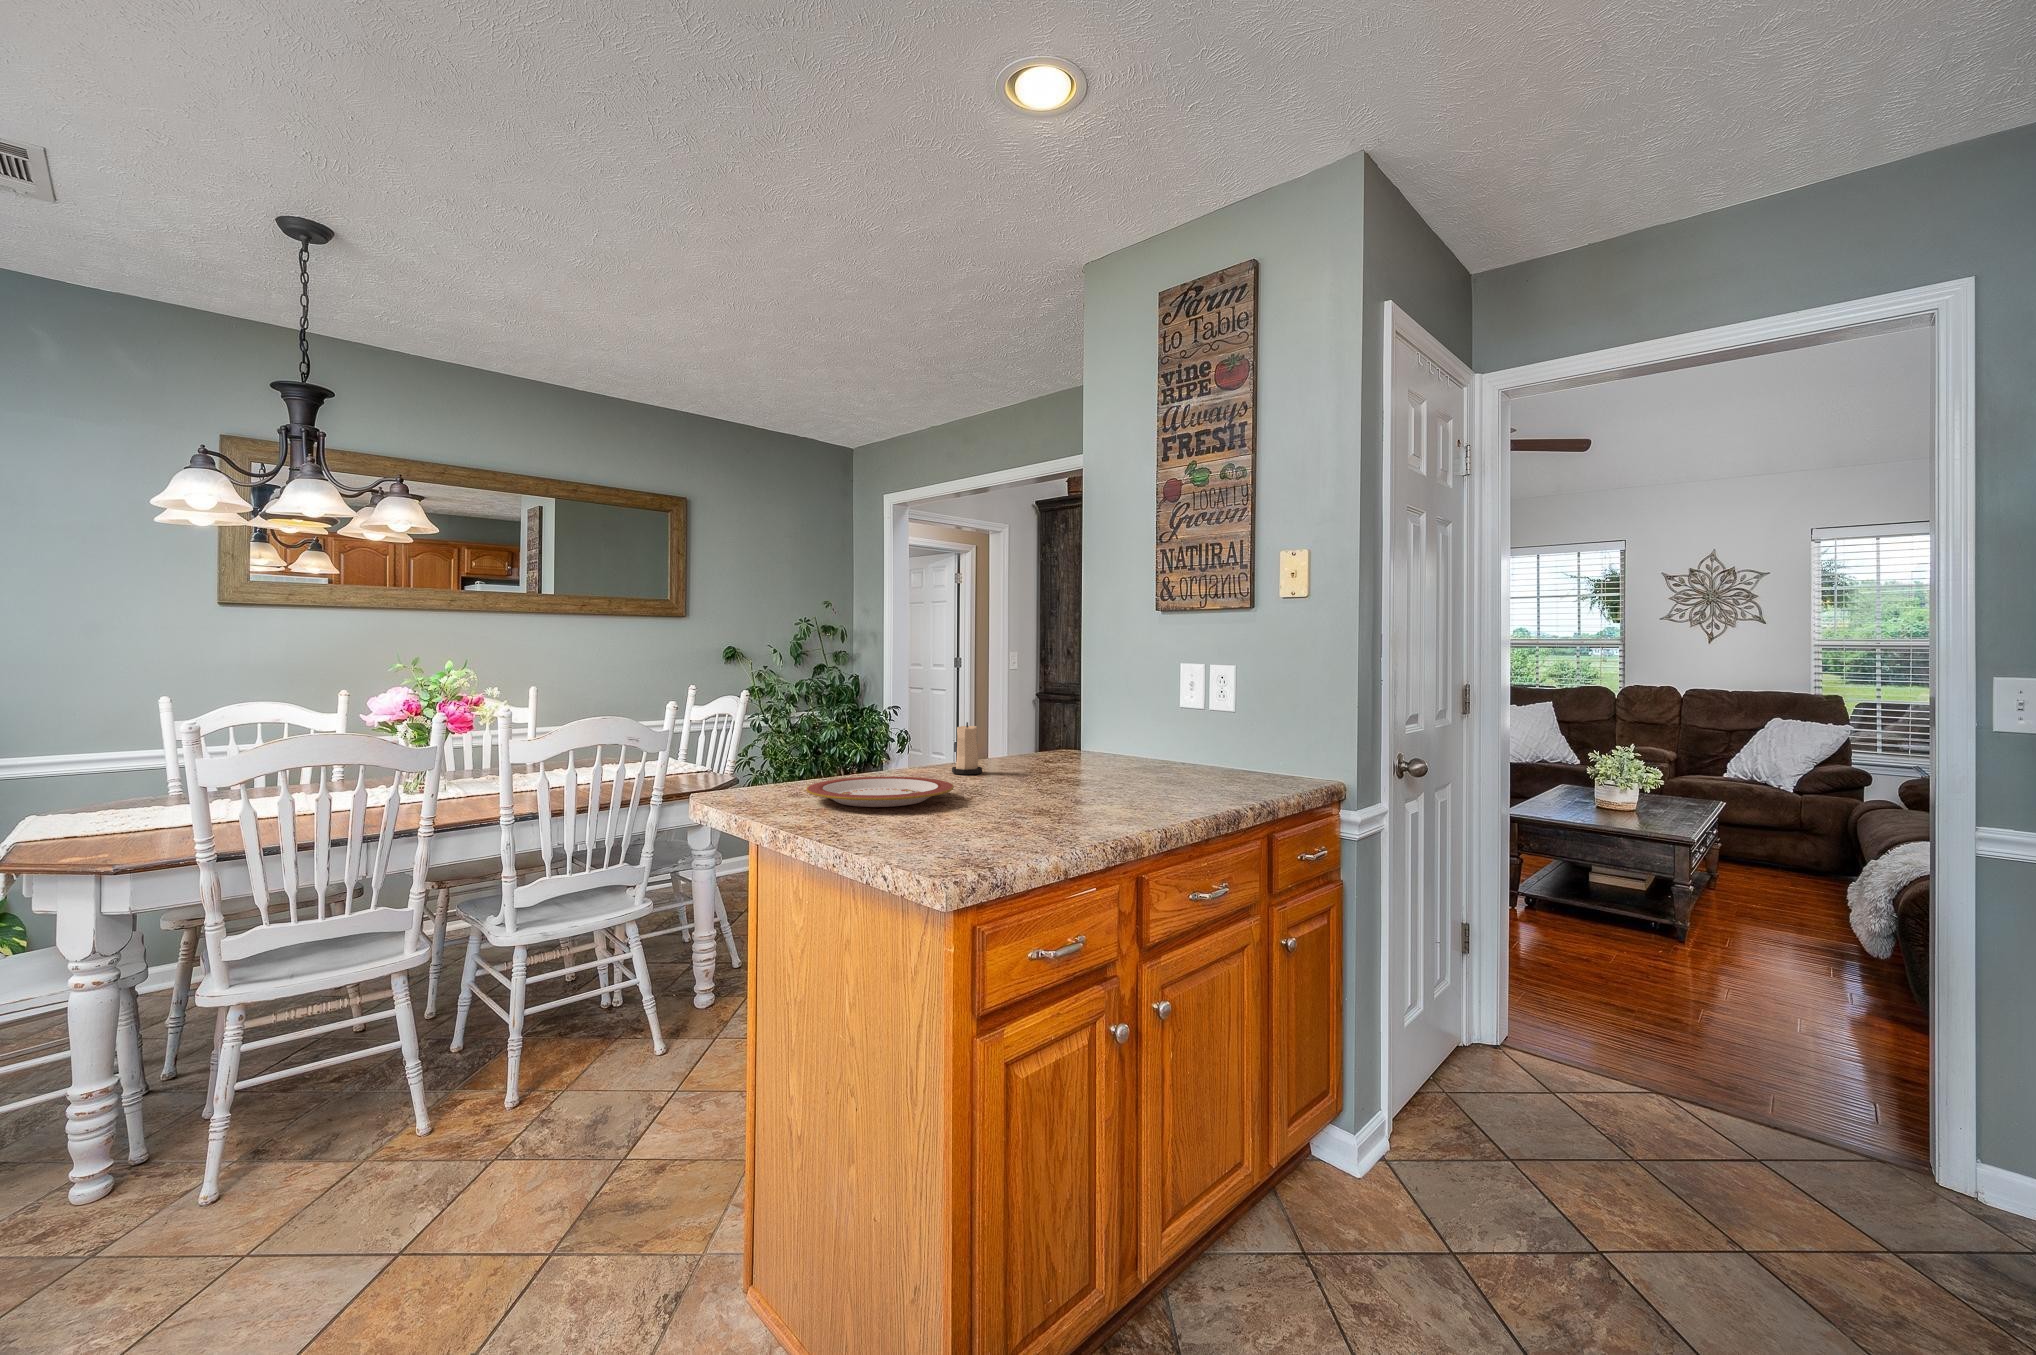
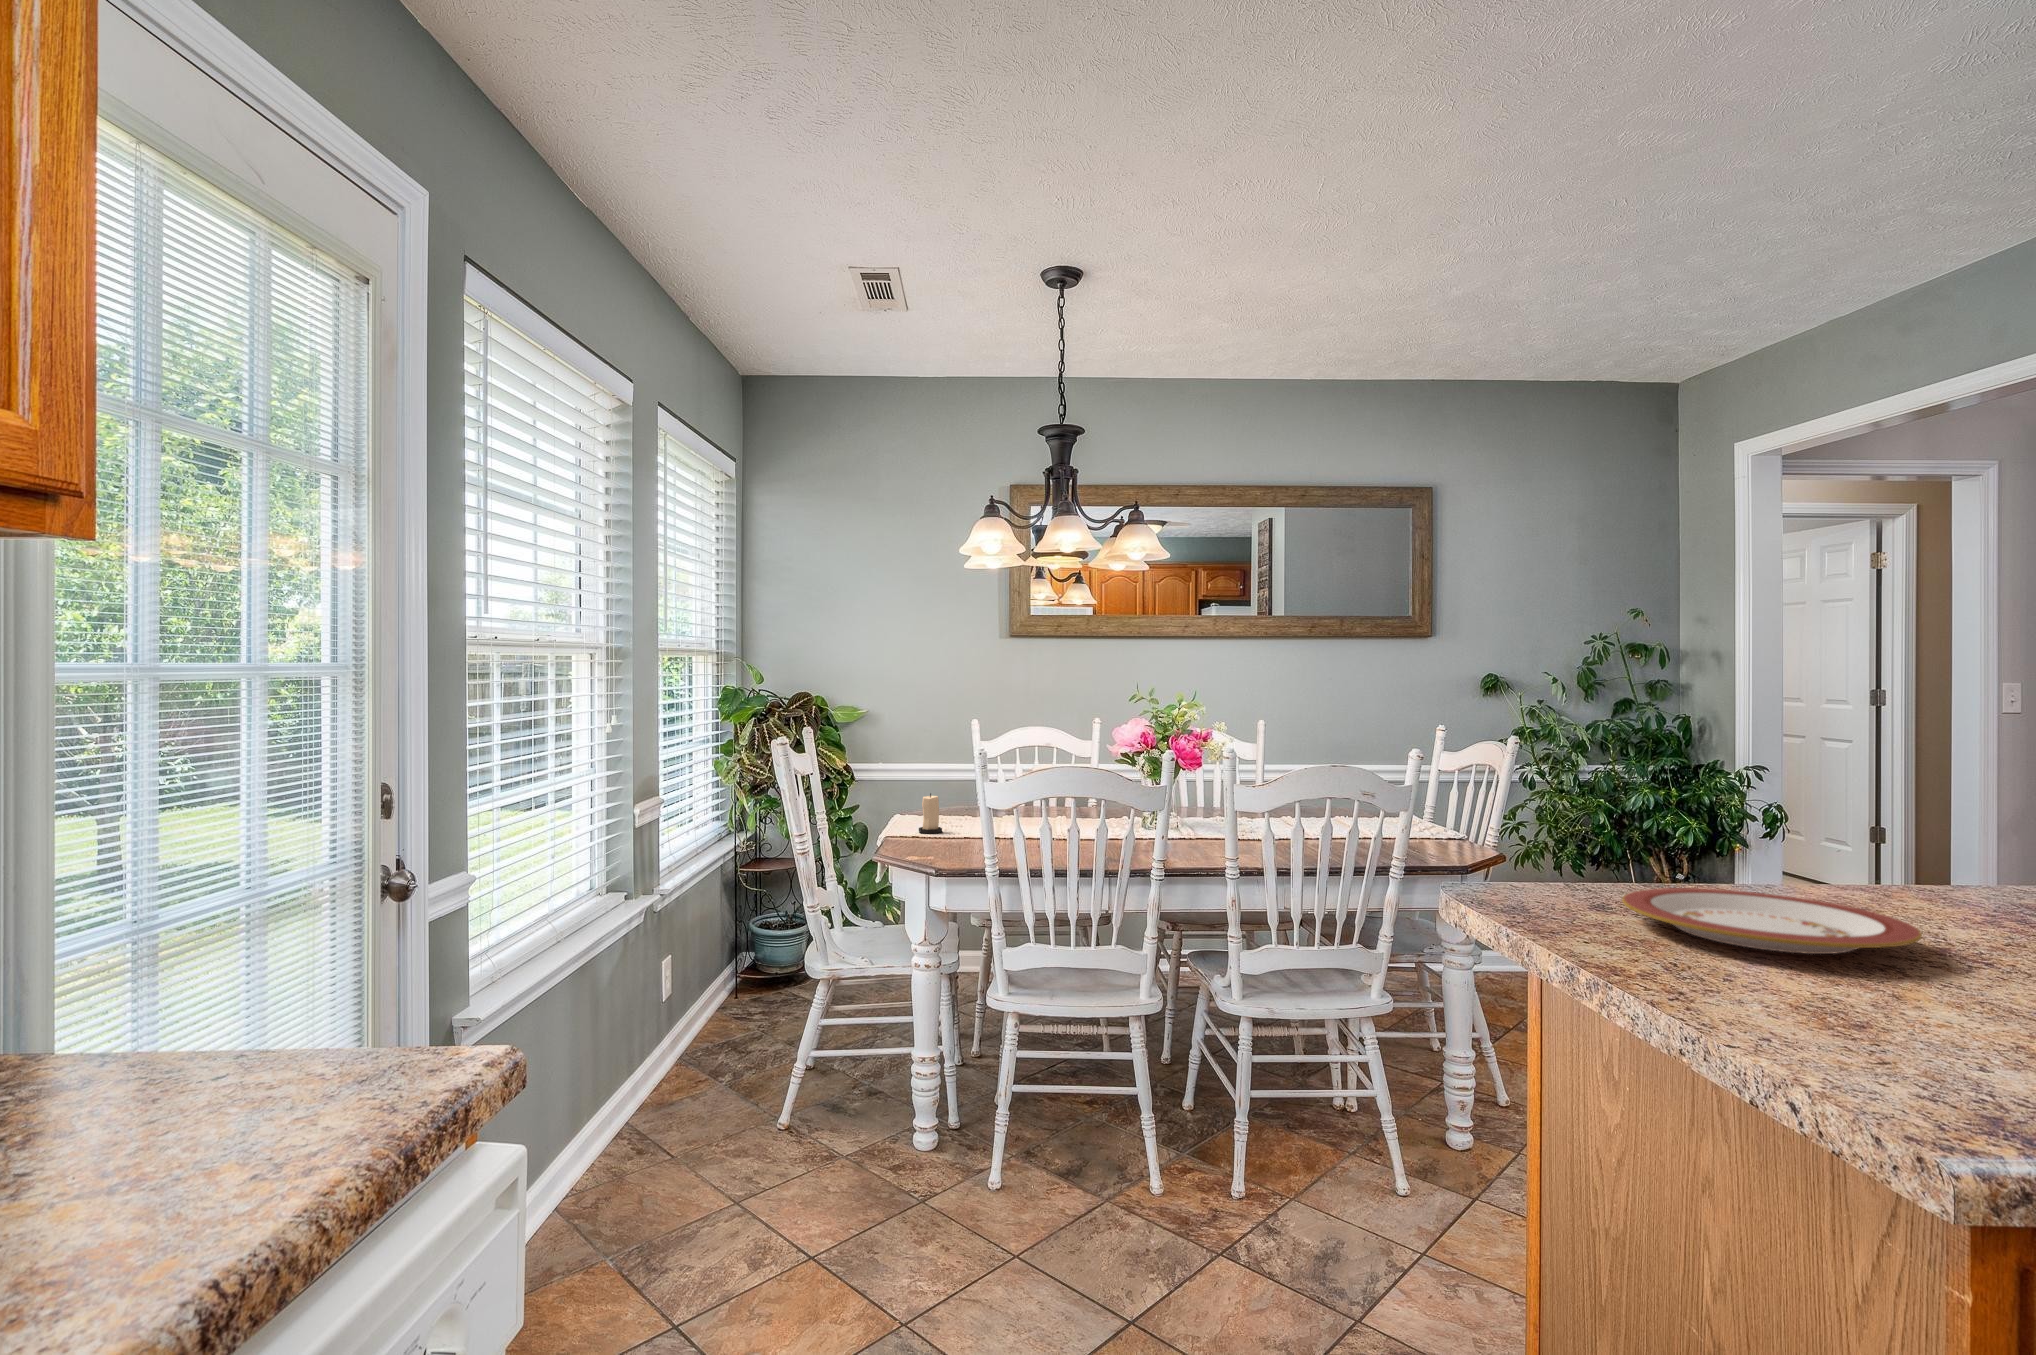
candle: present [952,722,982,774] -> present [919,793,942,833]

